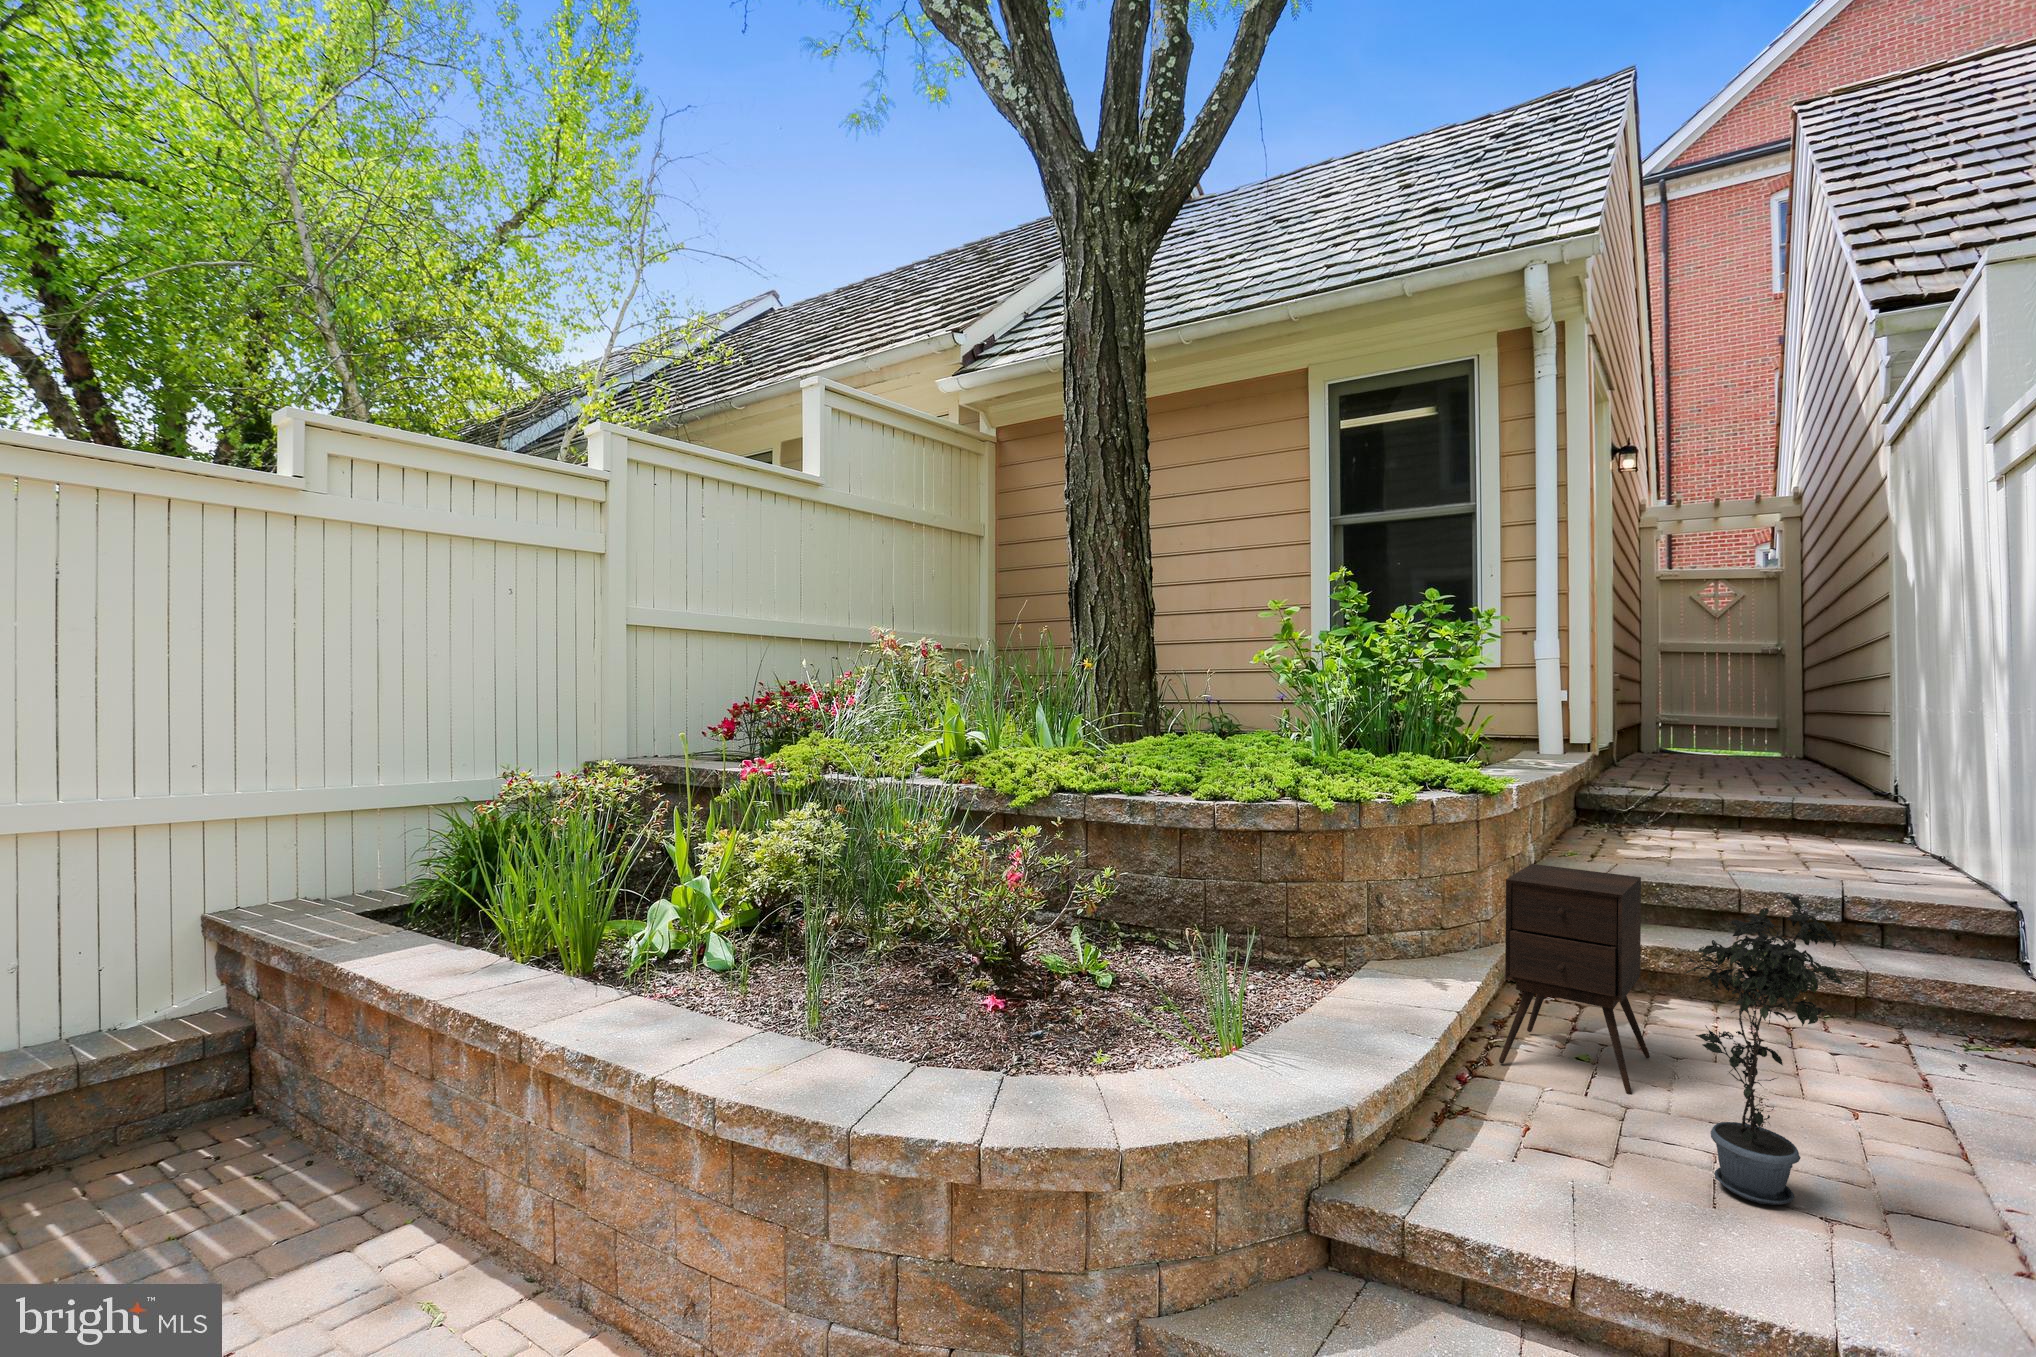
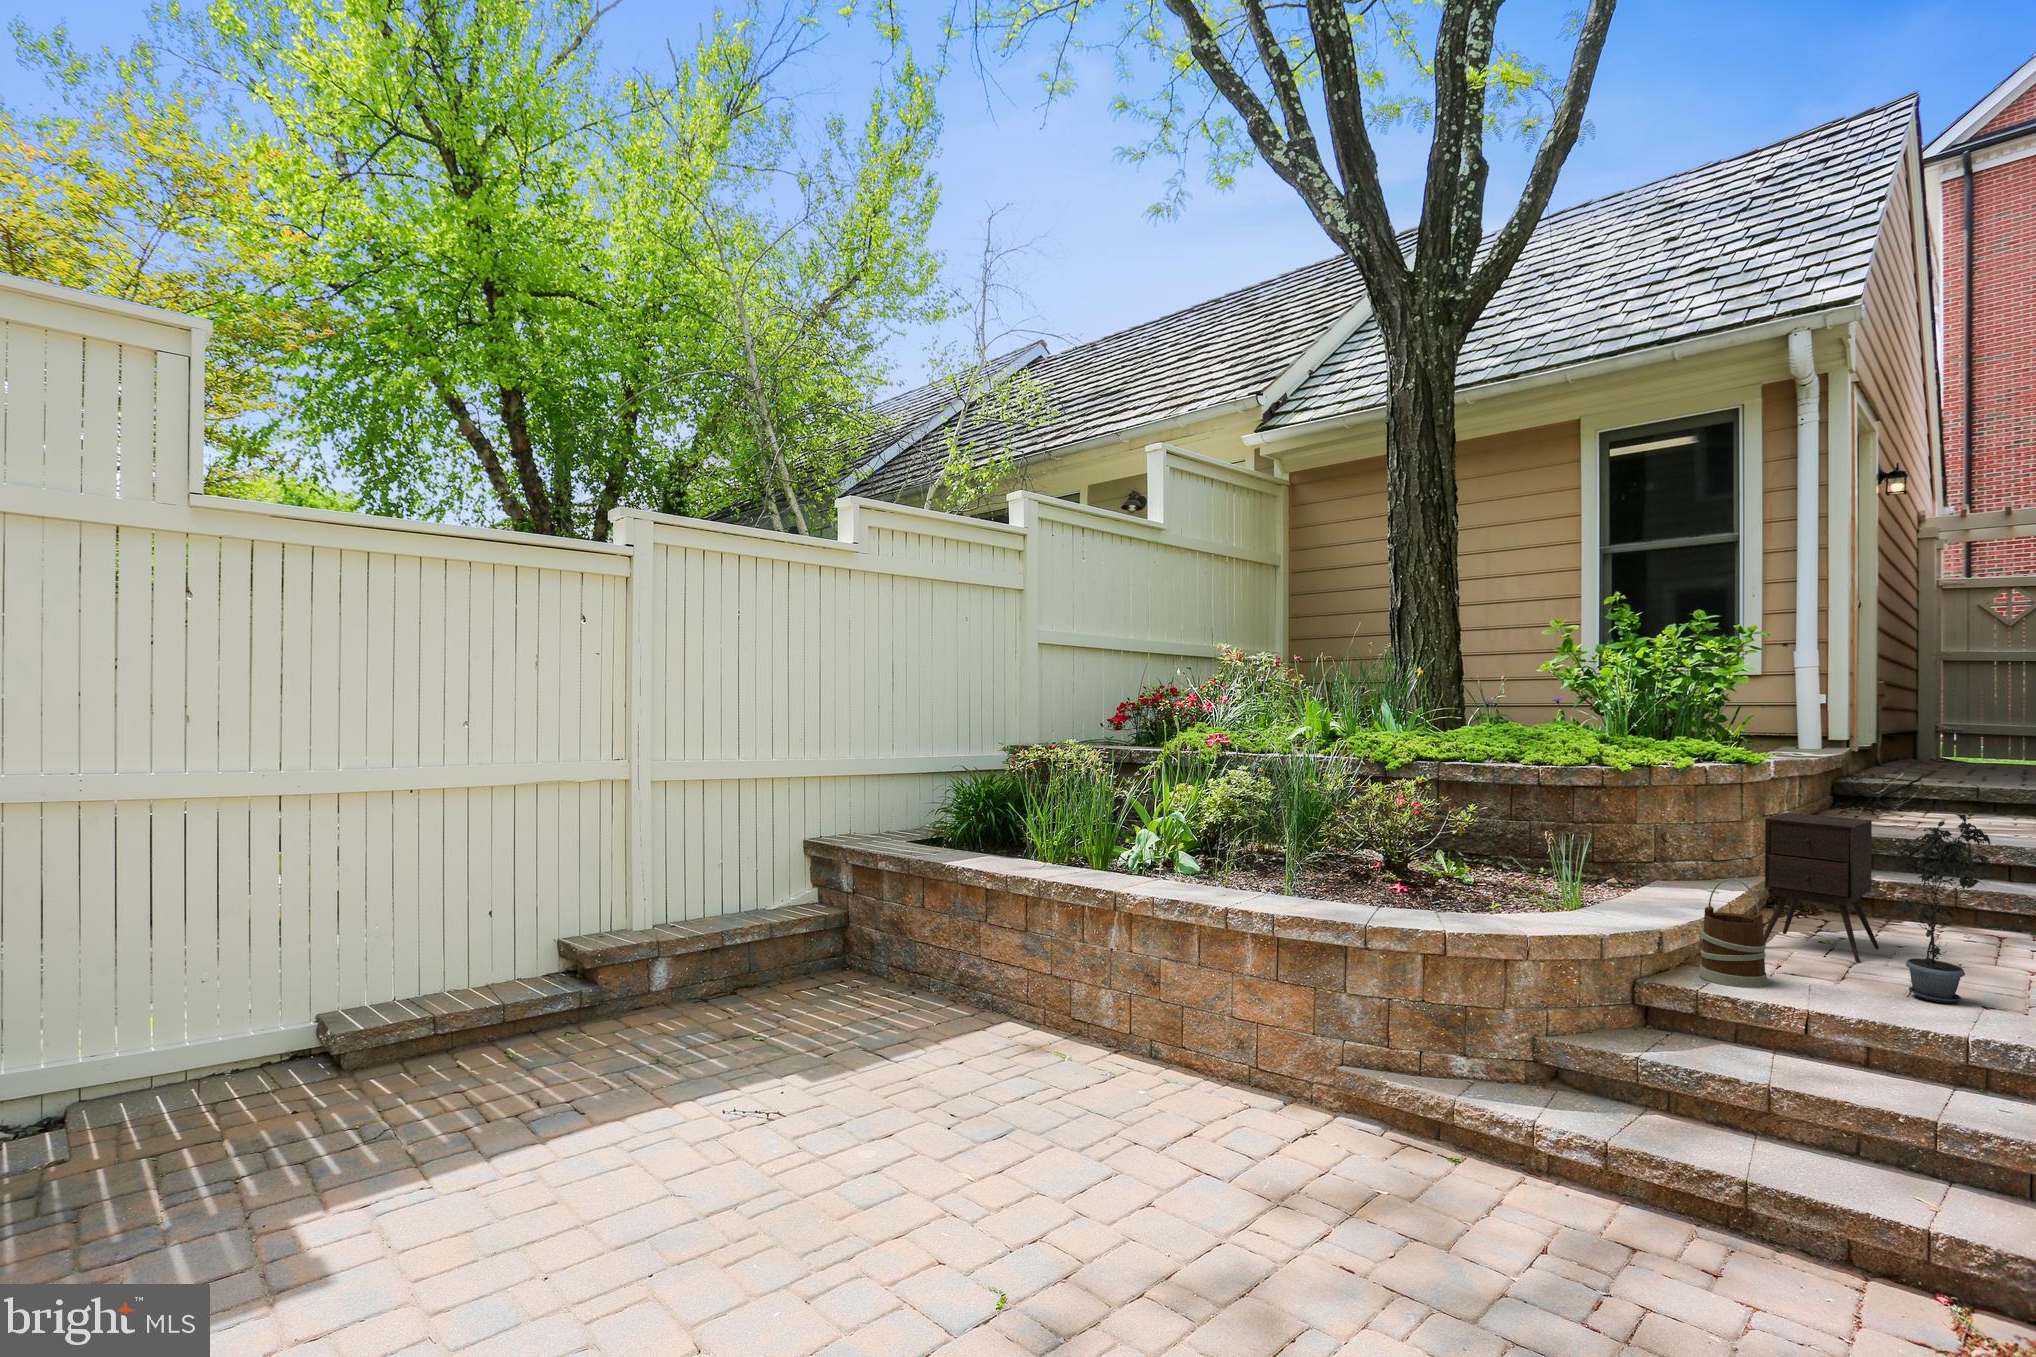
wooden bucket: none [1412,998,1511,1183] -> present [1699,878,1768,988]

